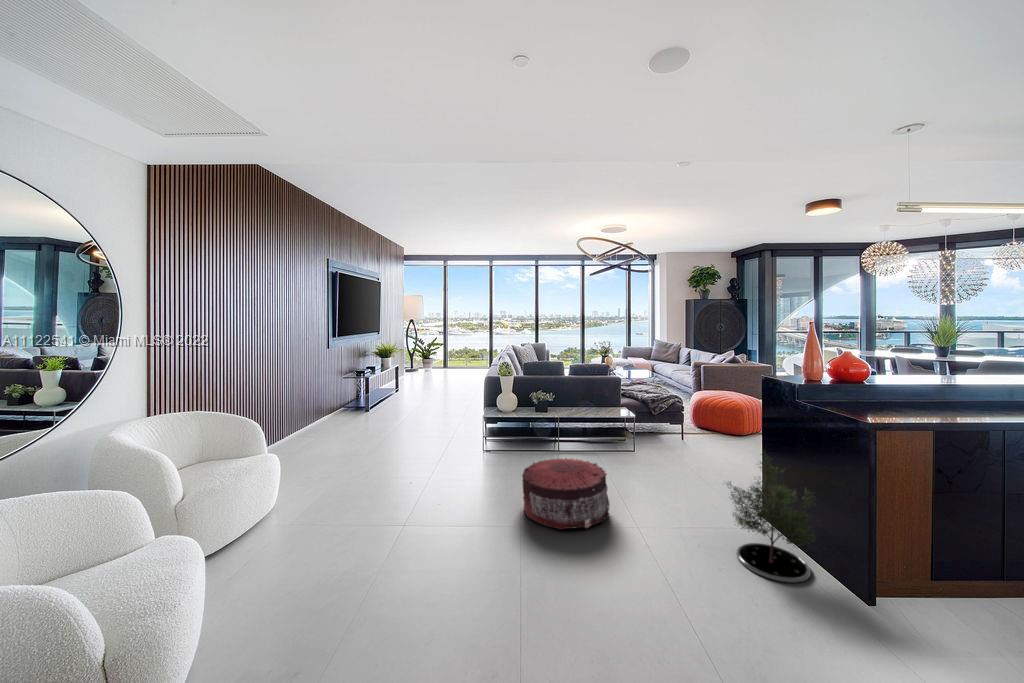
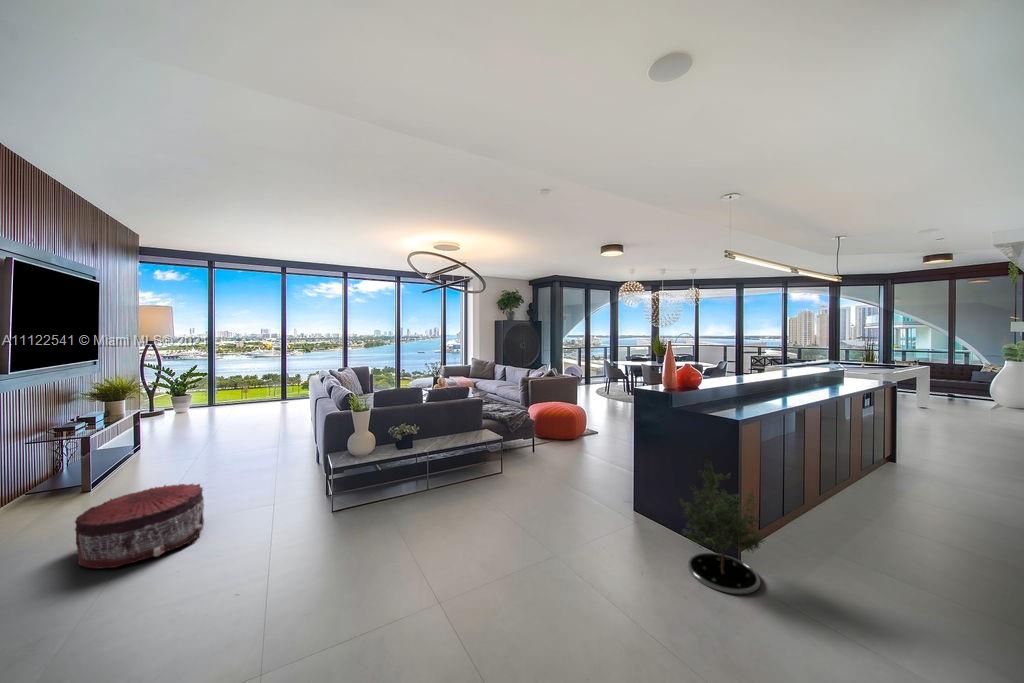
pouf: present [522,458,610,530] -> present [75,484,204,569]

